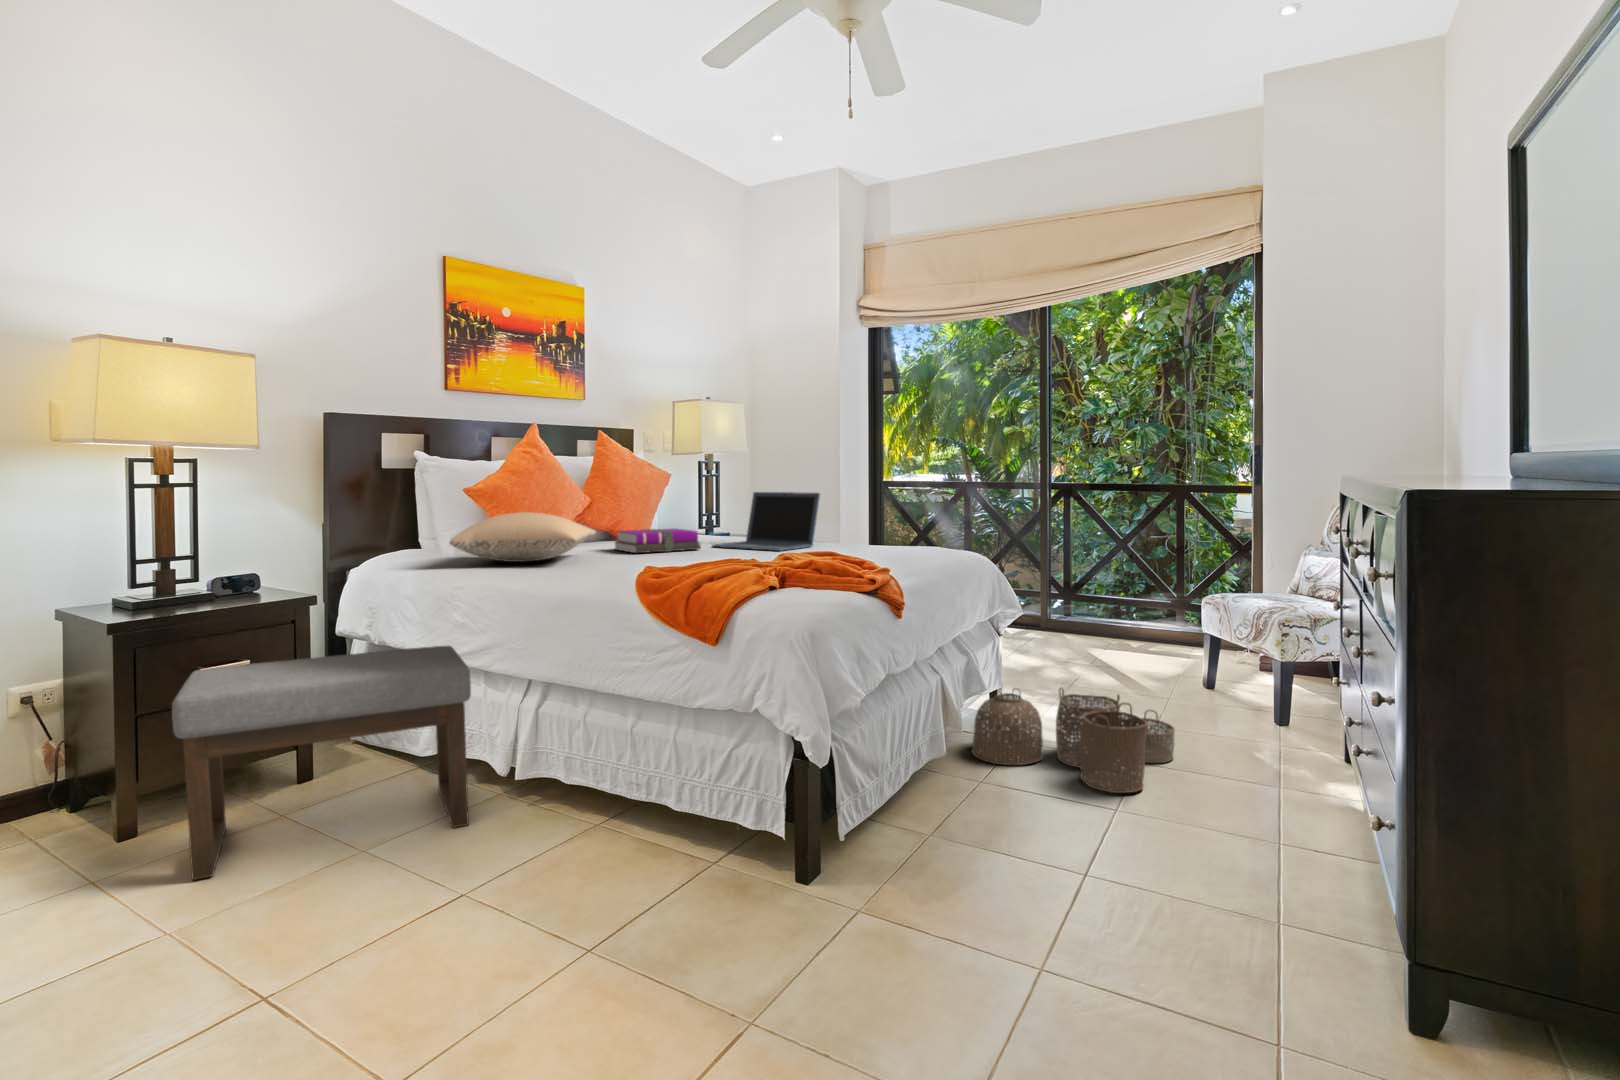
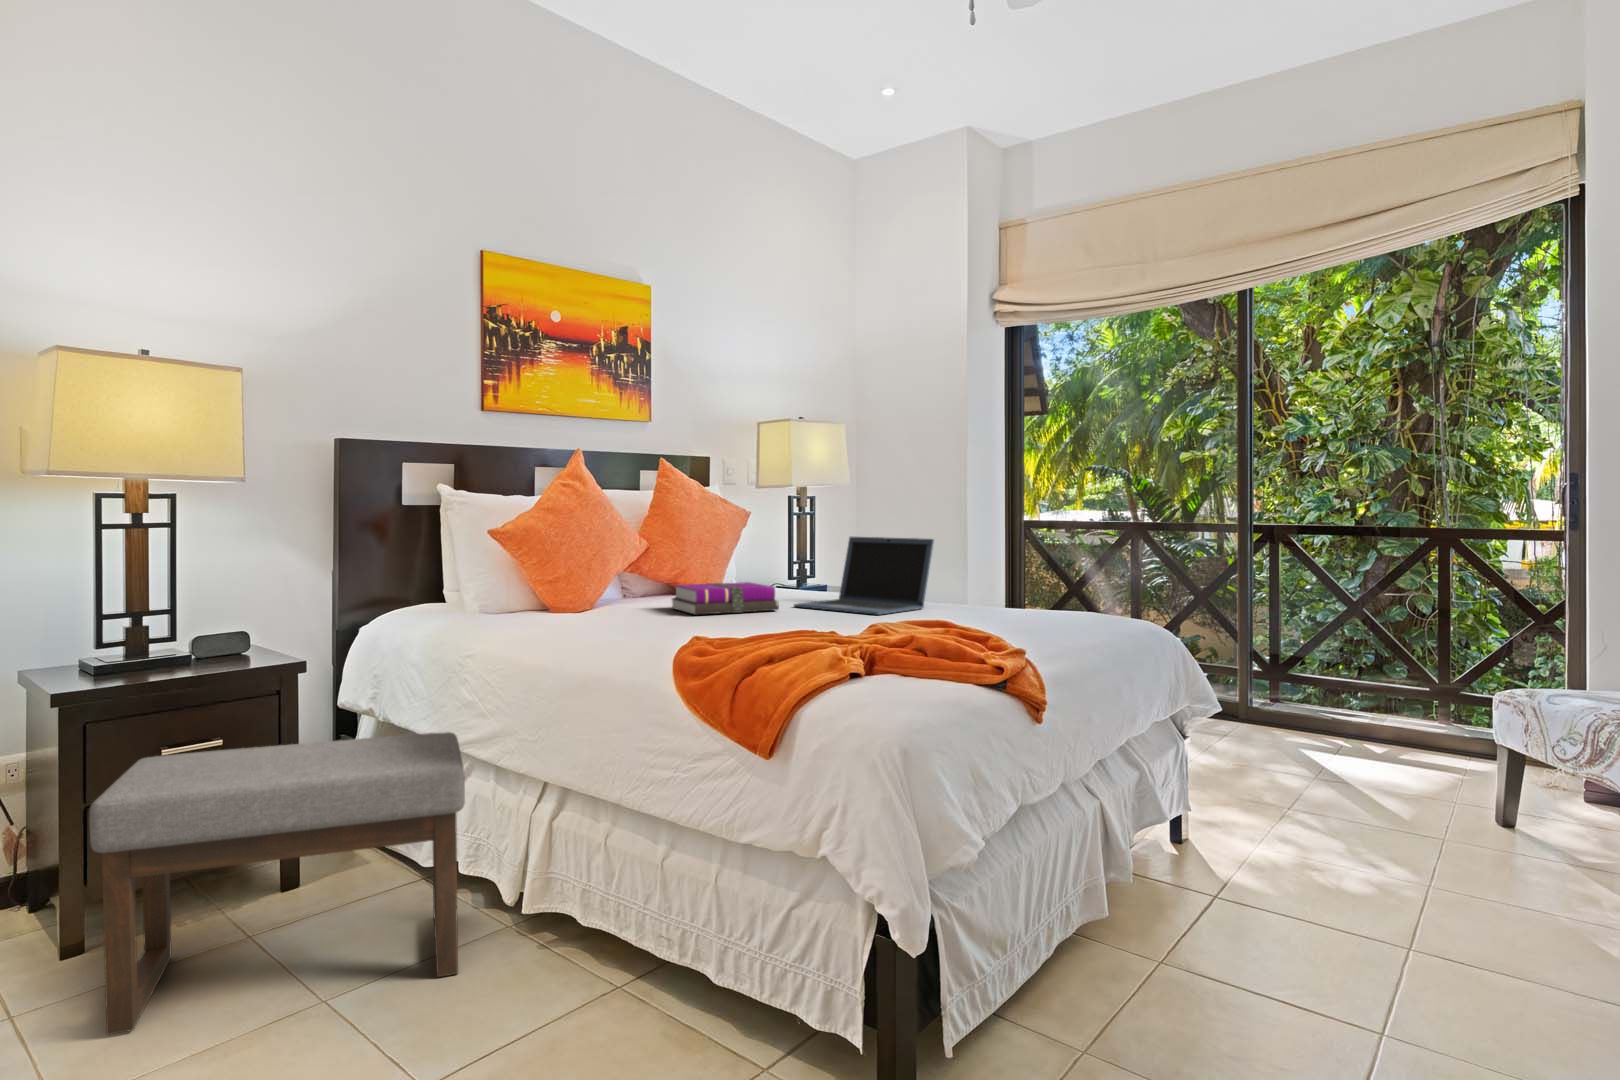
pillow: present [450,512,596,562] -> none [459,563,646,624]
woven basket: present [972,688,1175,793] -> none [1137,814,1441,986]

